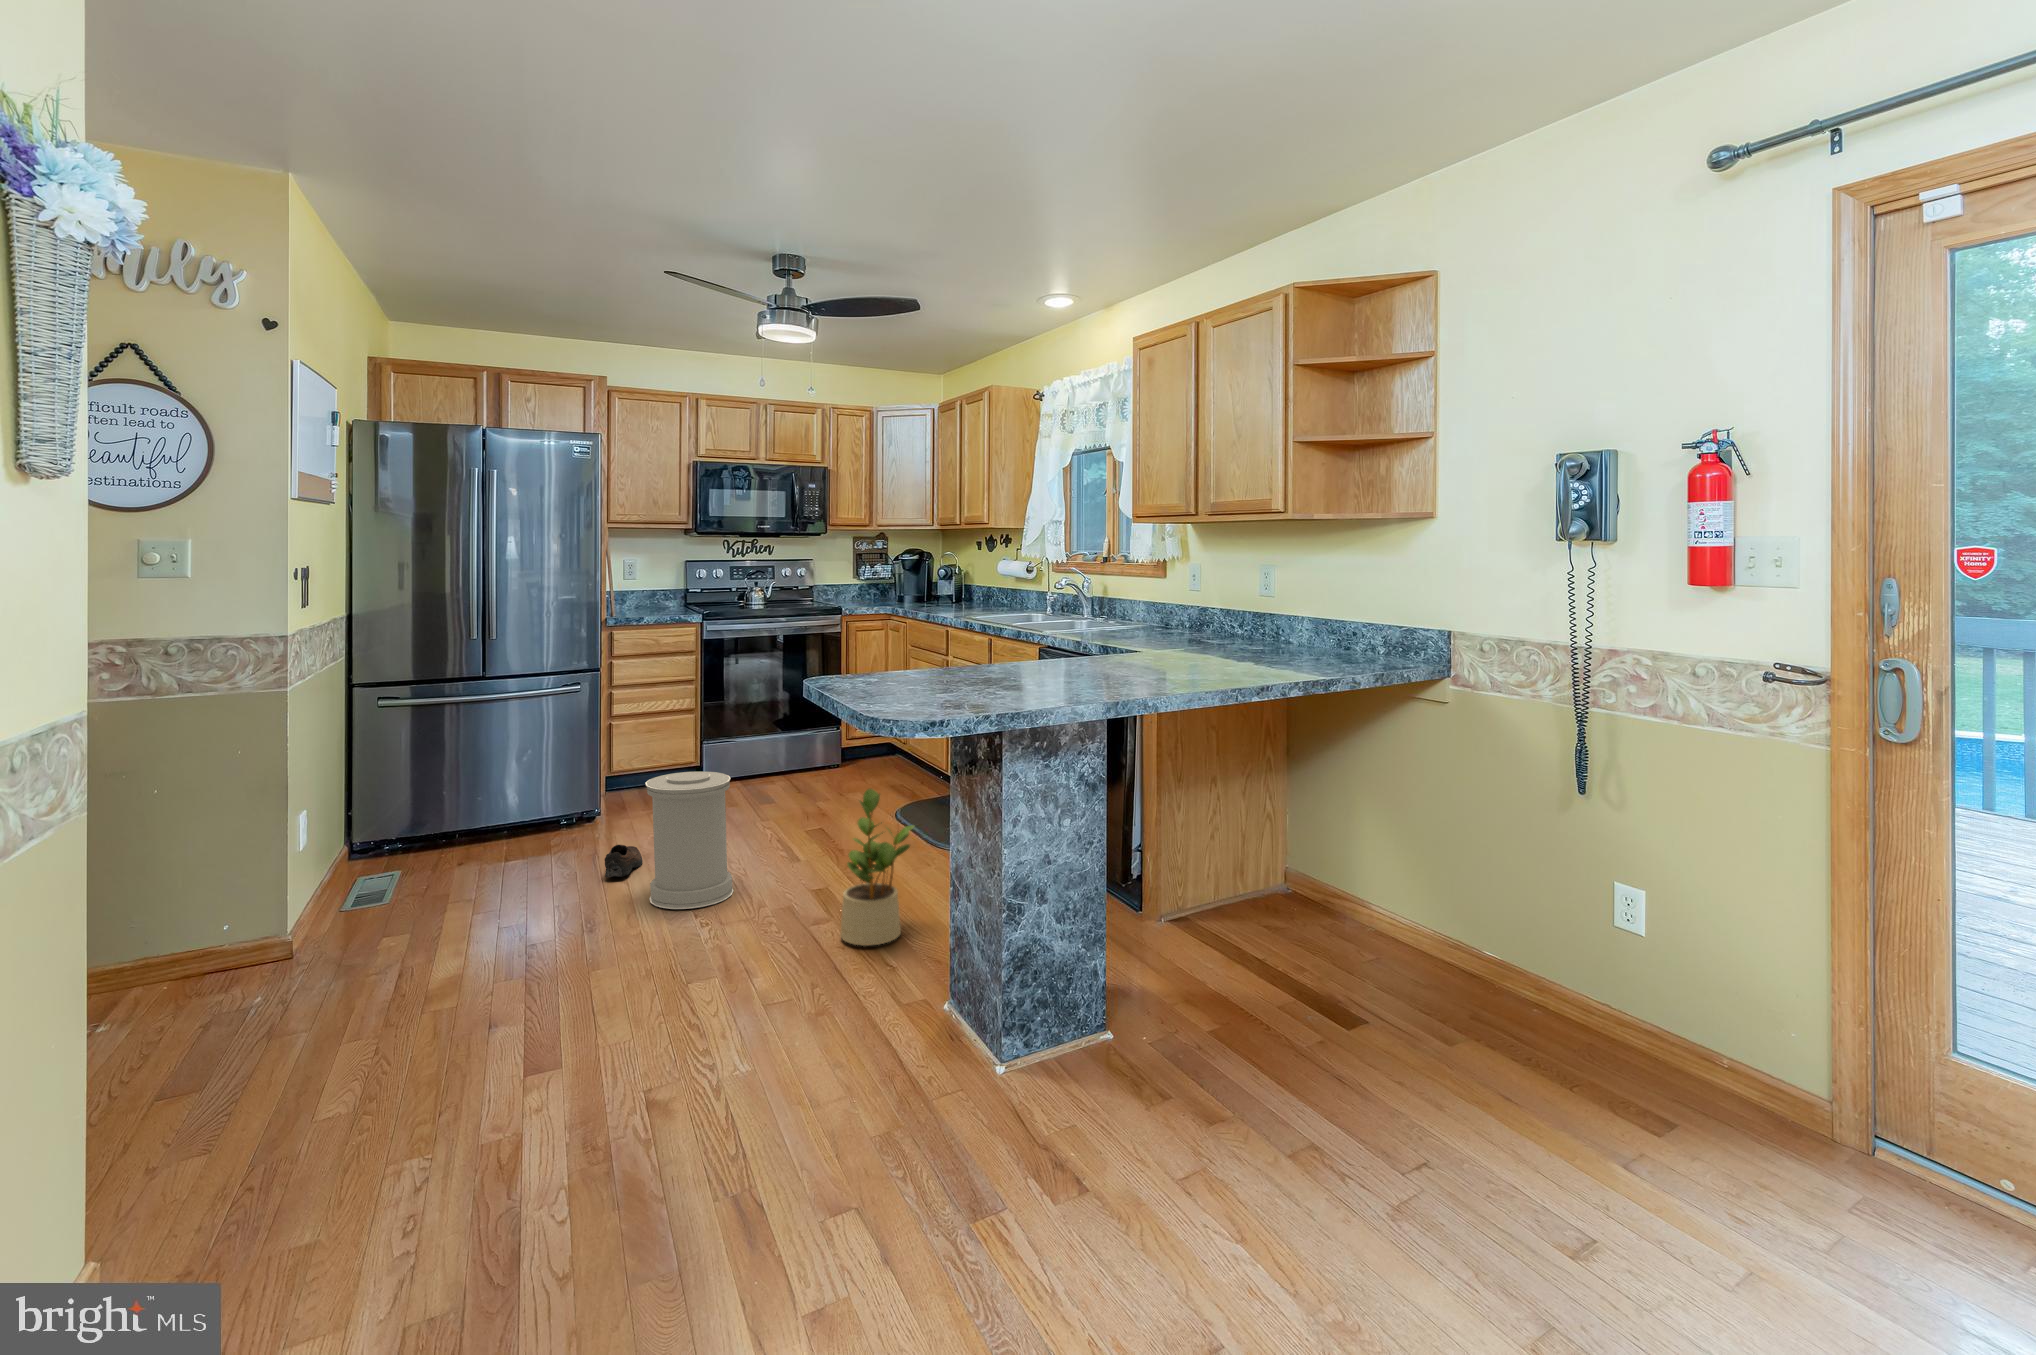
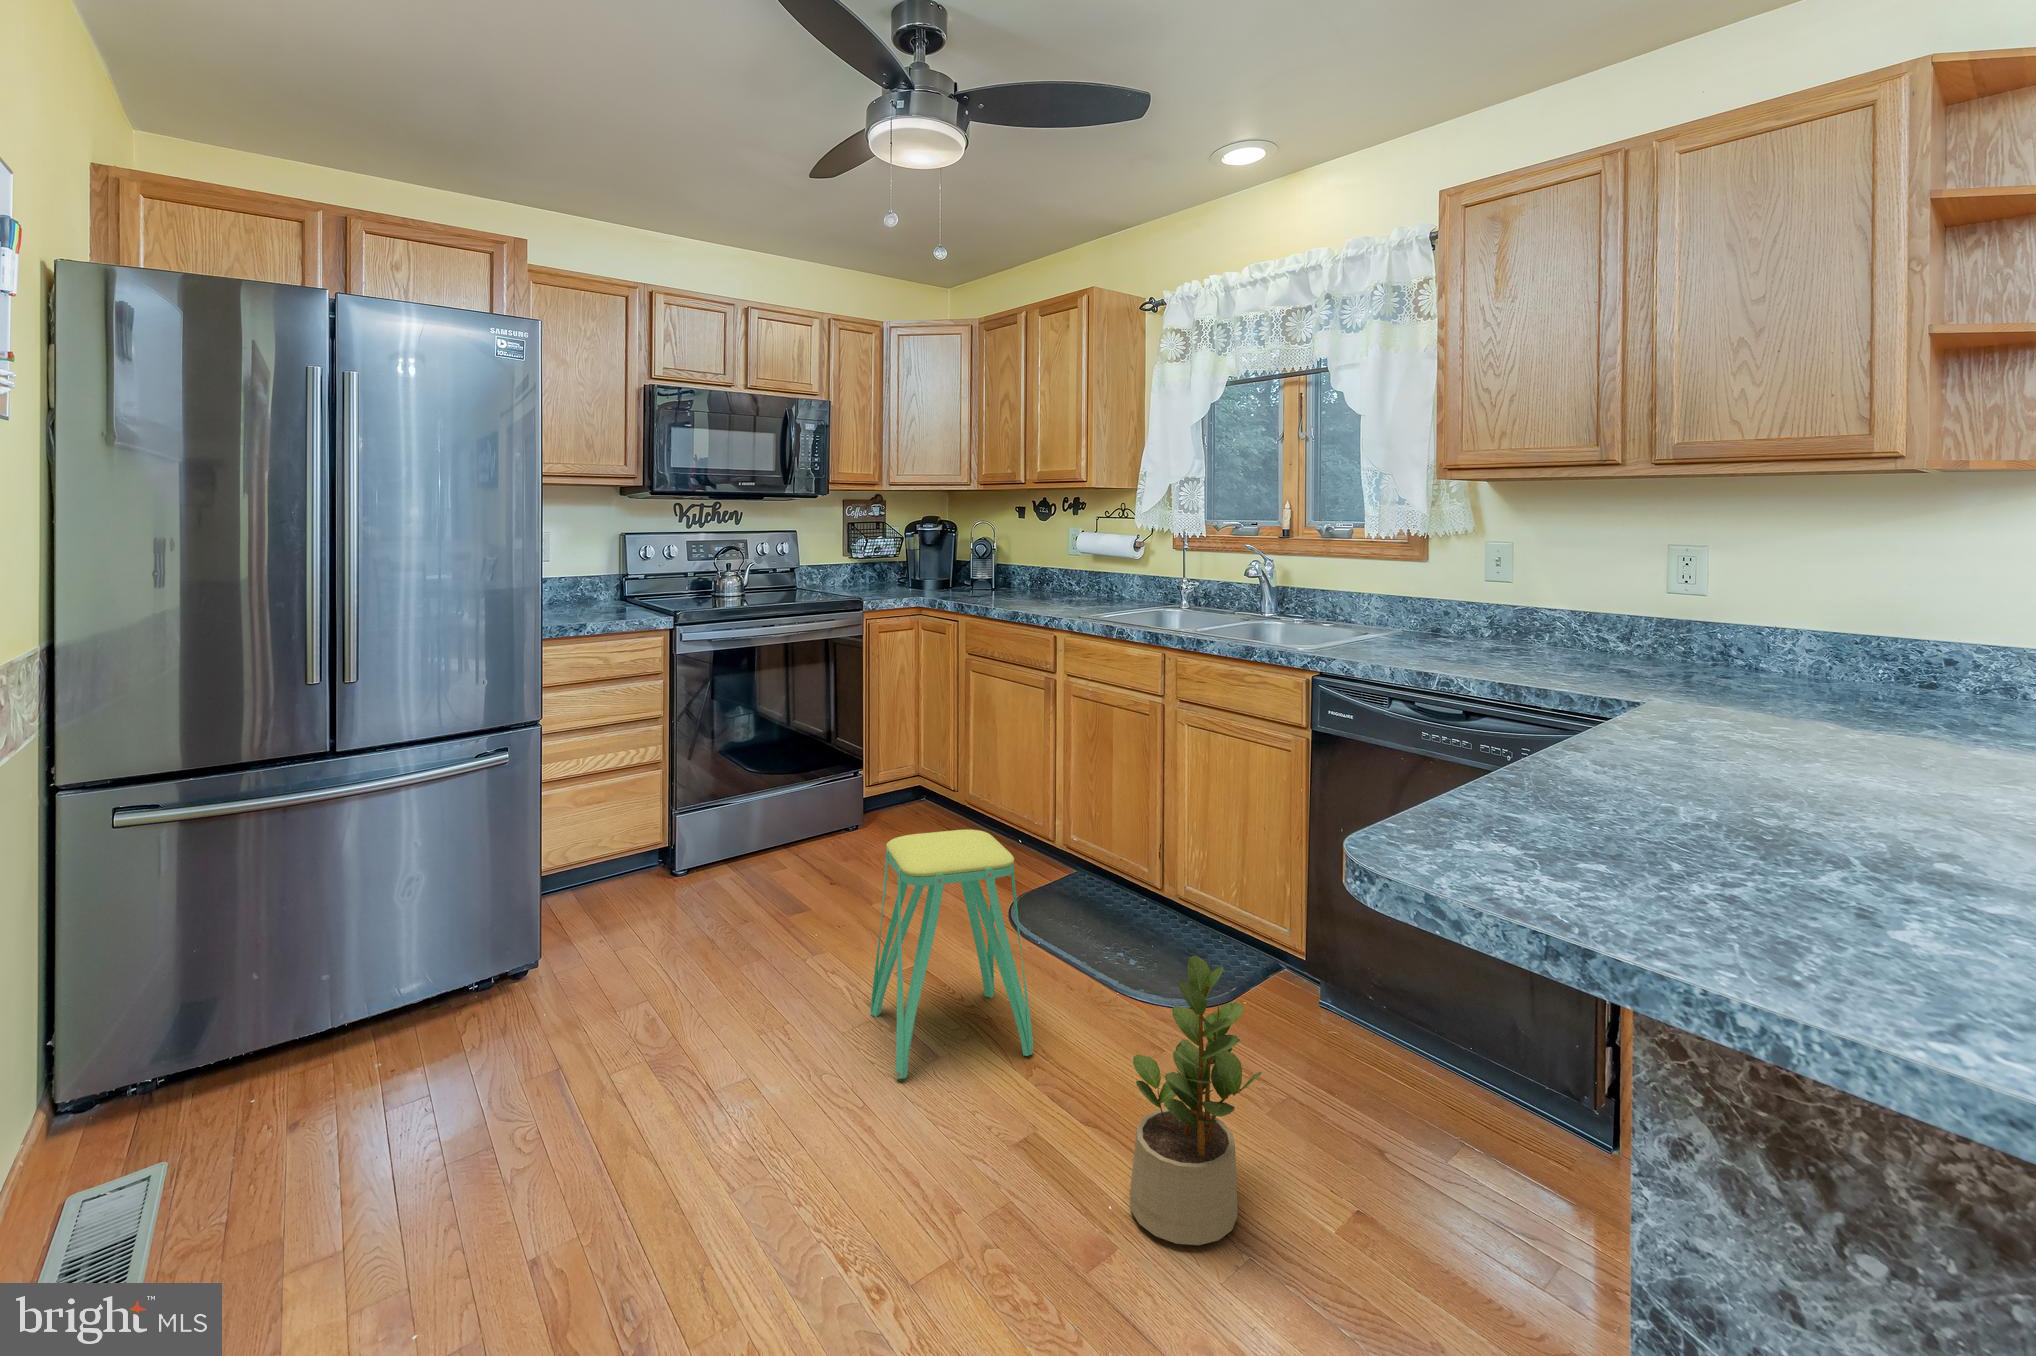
stool: none [760,742,850,880] -> present [871,830,1033,1079]
trash can: present [645,772,734,909] -> none [718,907,868,1176]
shoe: present [605,845,643,877] -> none [614,1024,666,1102]

